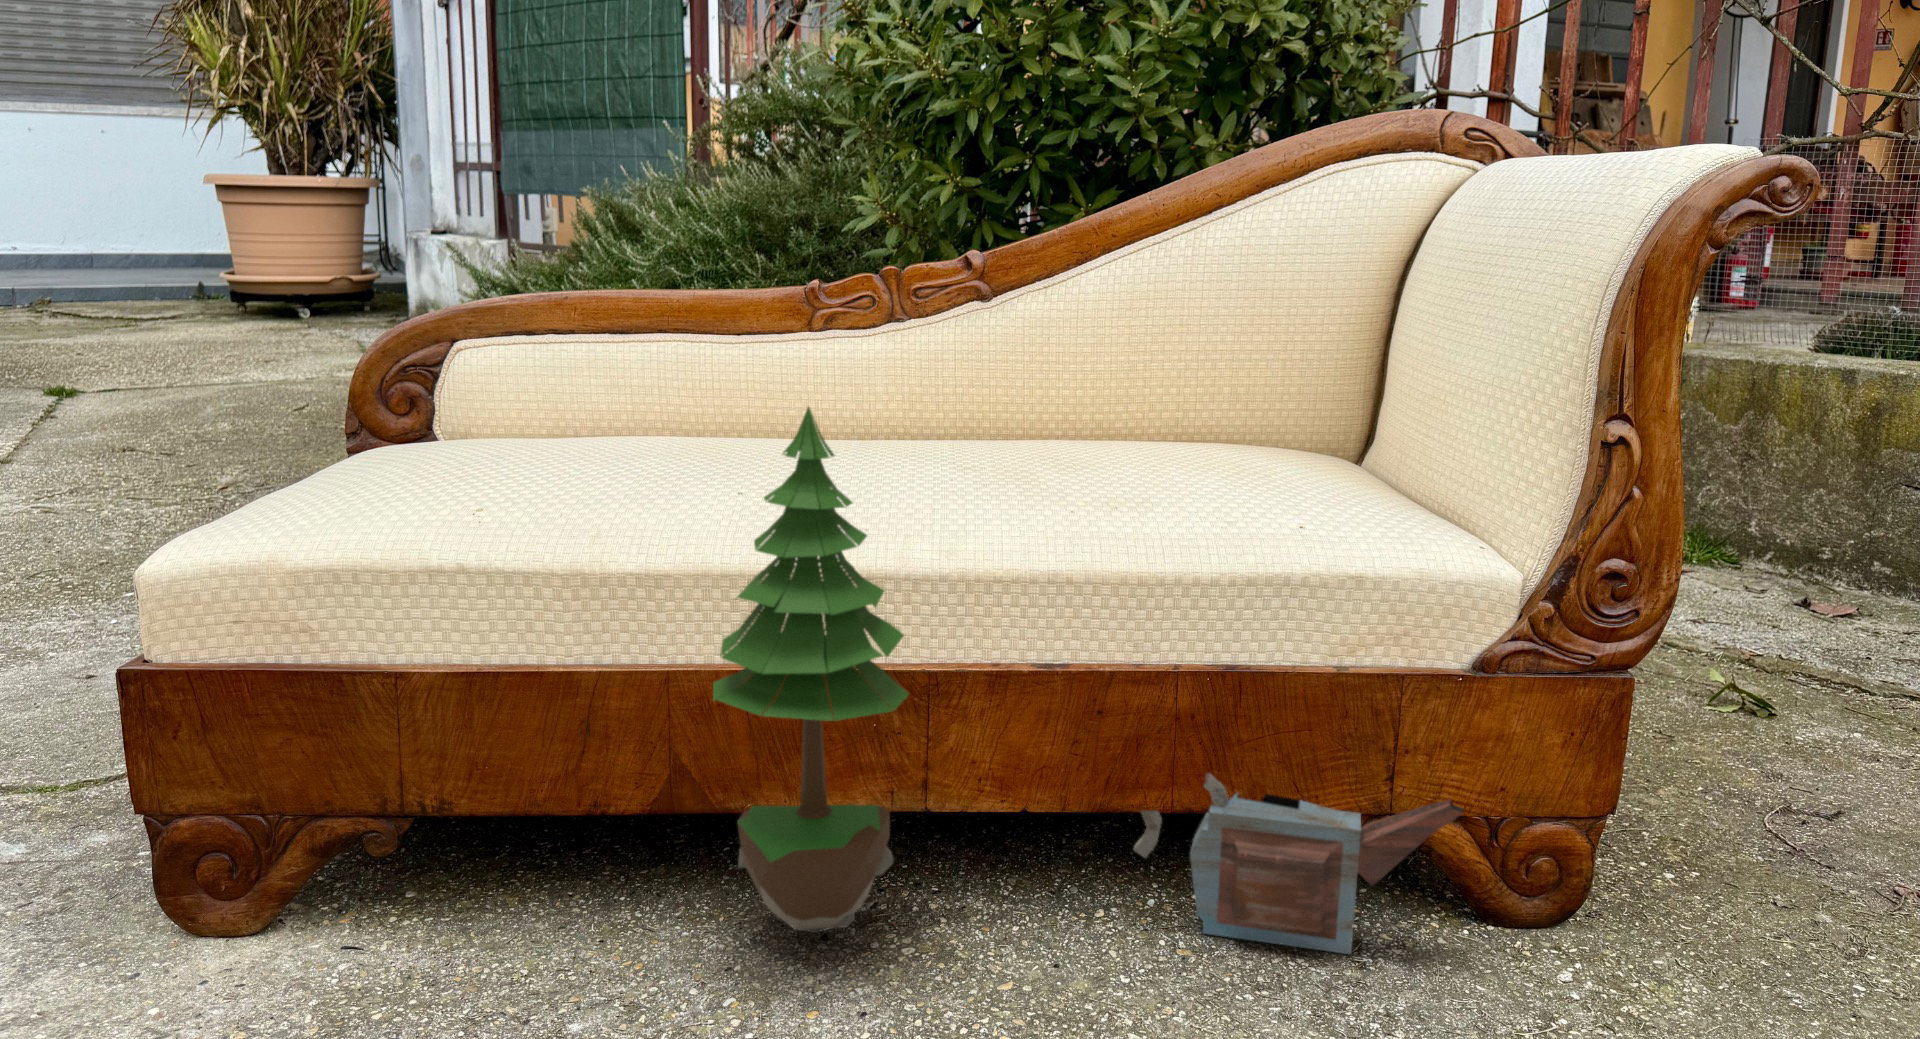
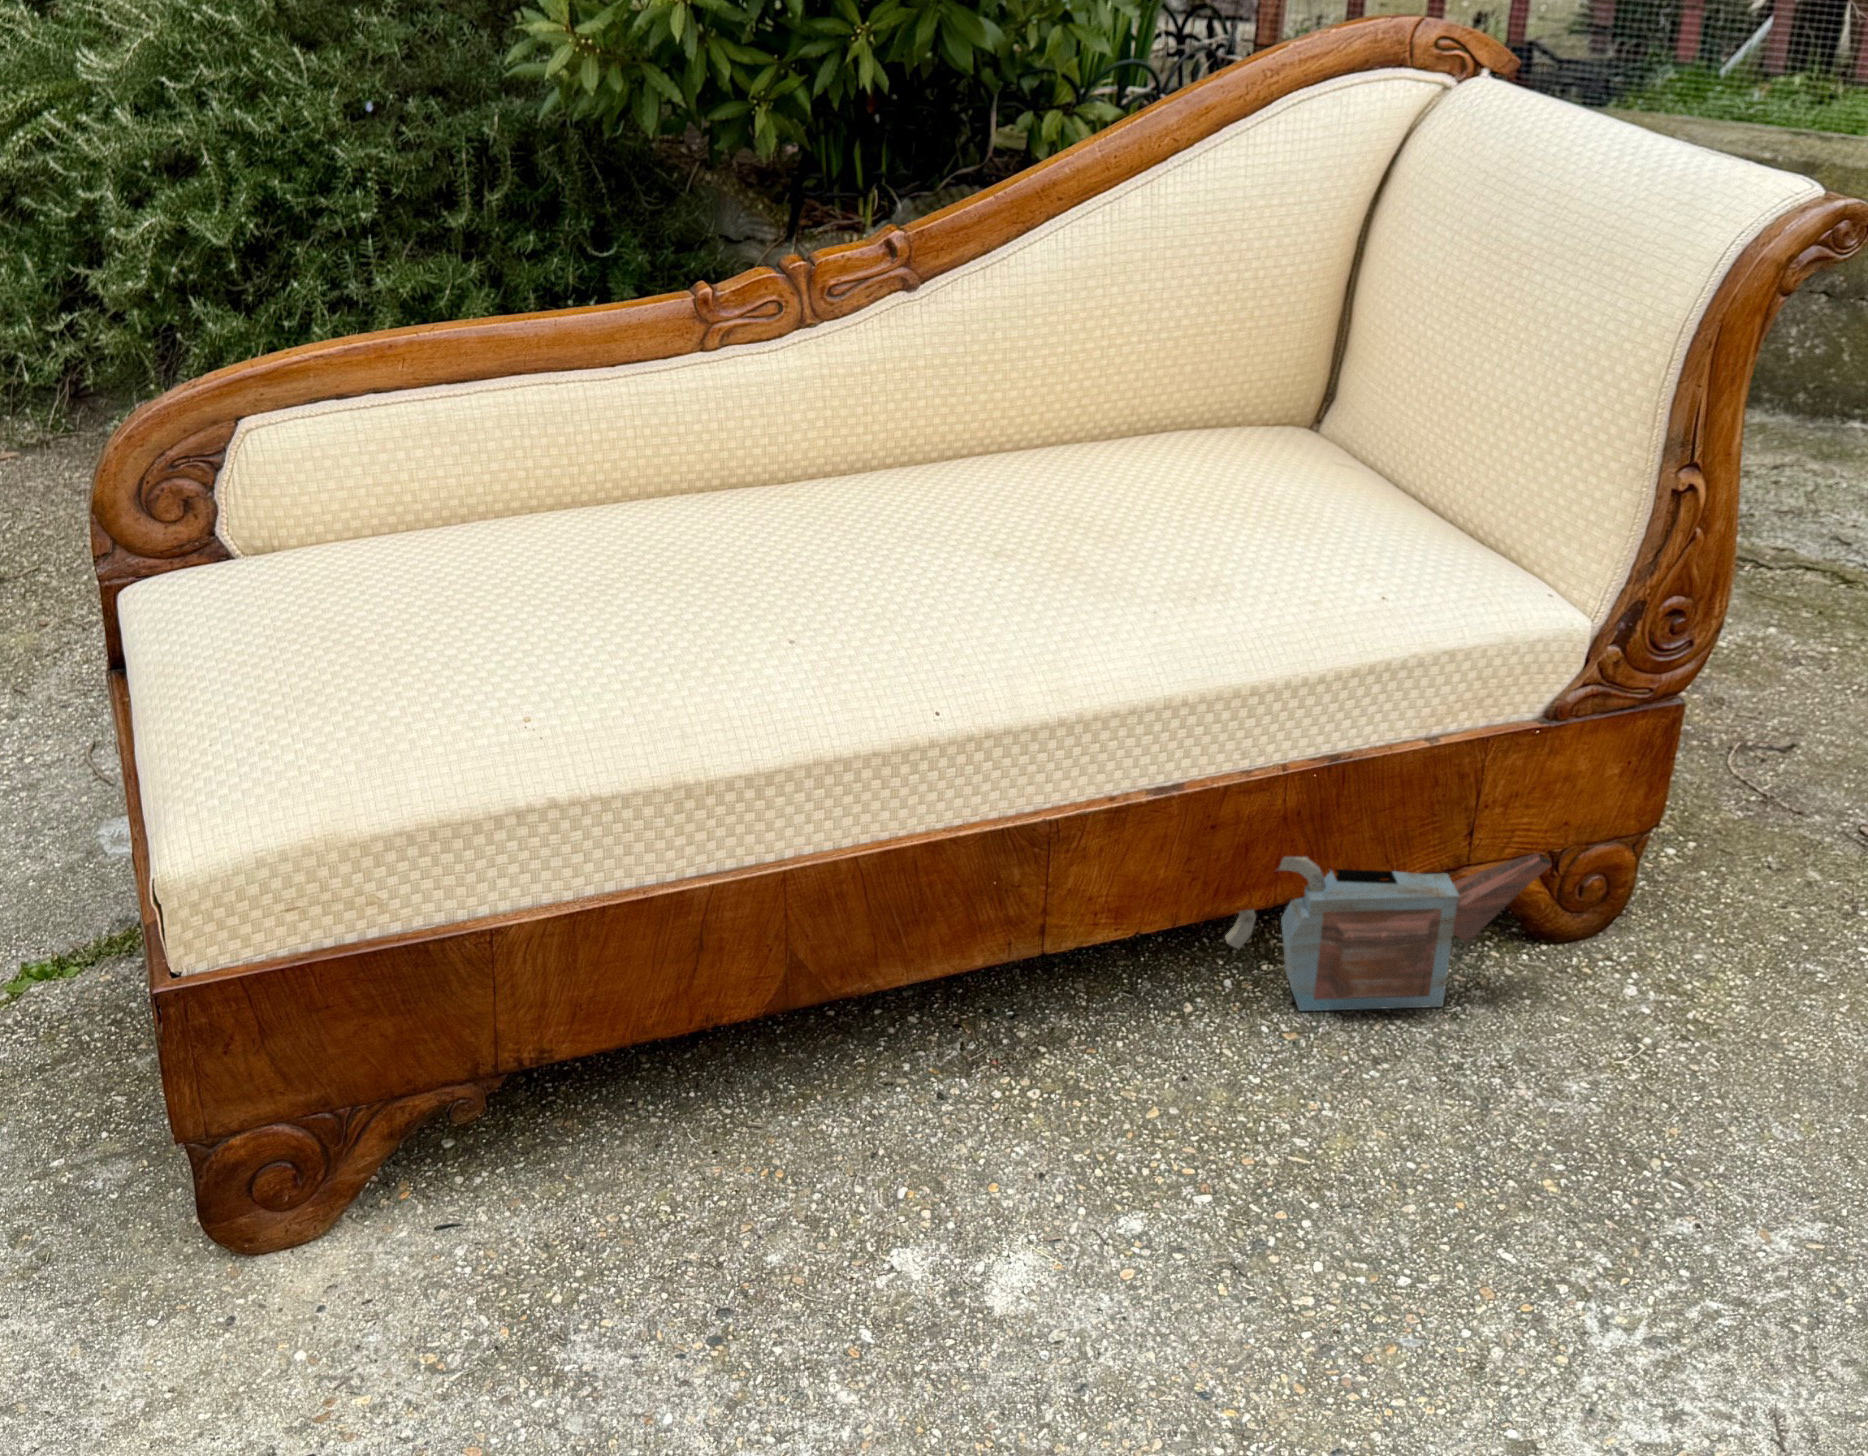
potted tree: present [713,407,909,933] -> none [816,571,1035,1099]

